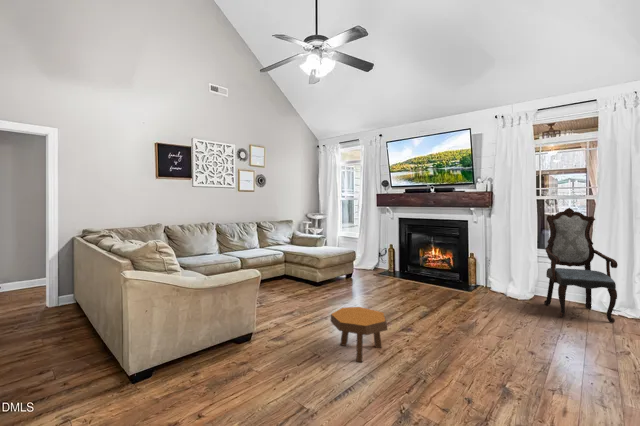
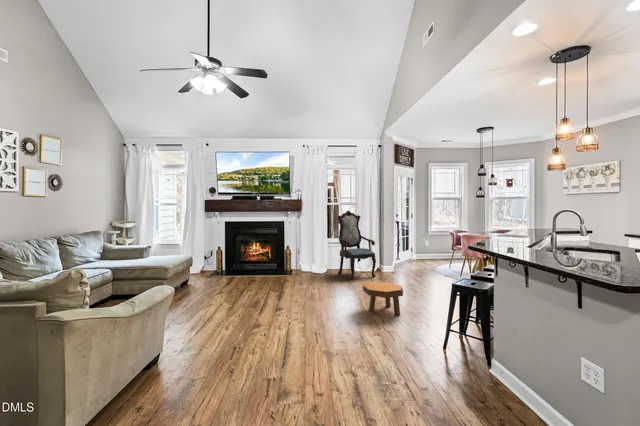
footstool: present [330,307,387,362] -> present [363,282,403,316]

